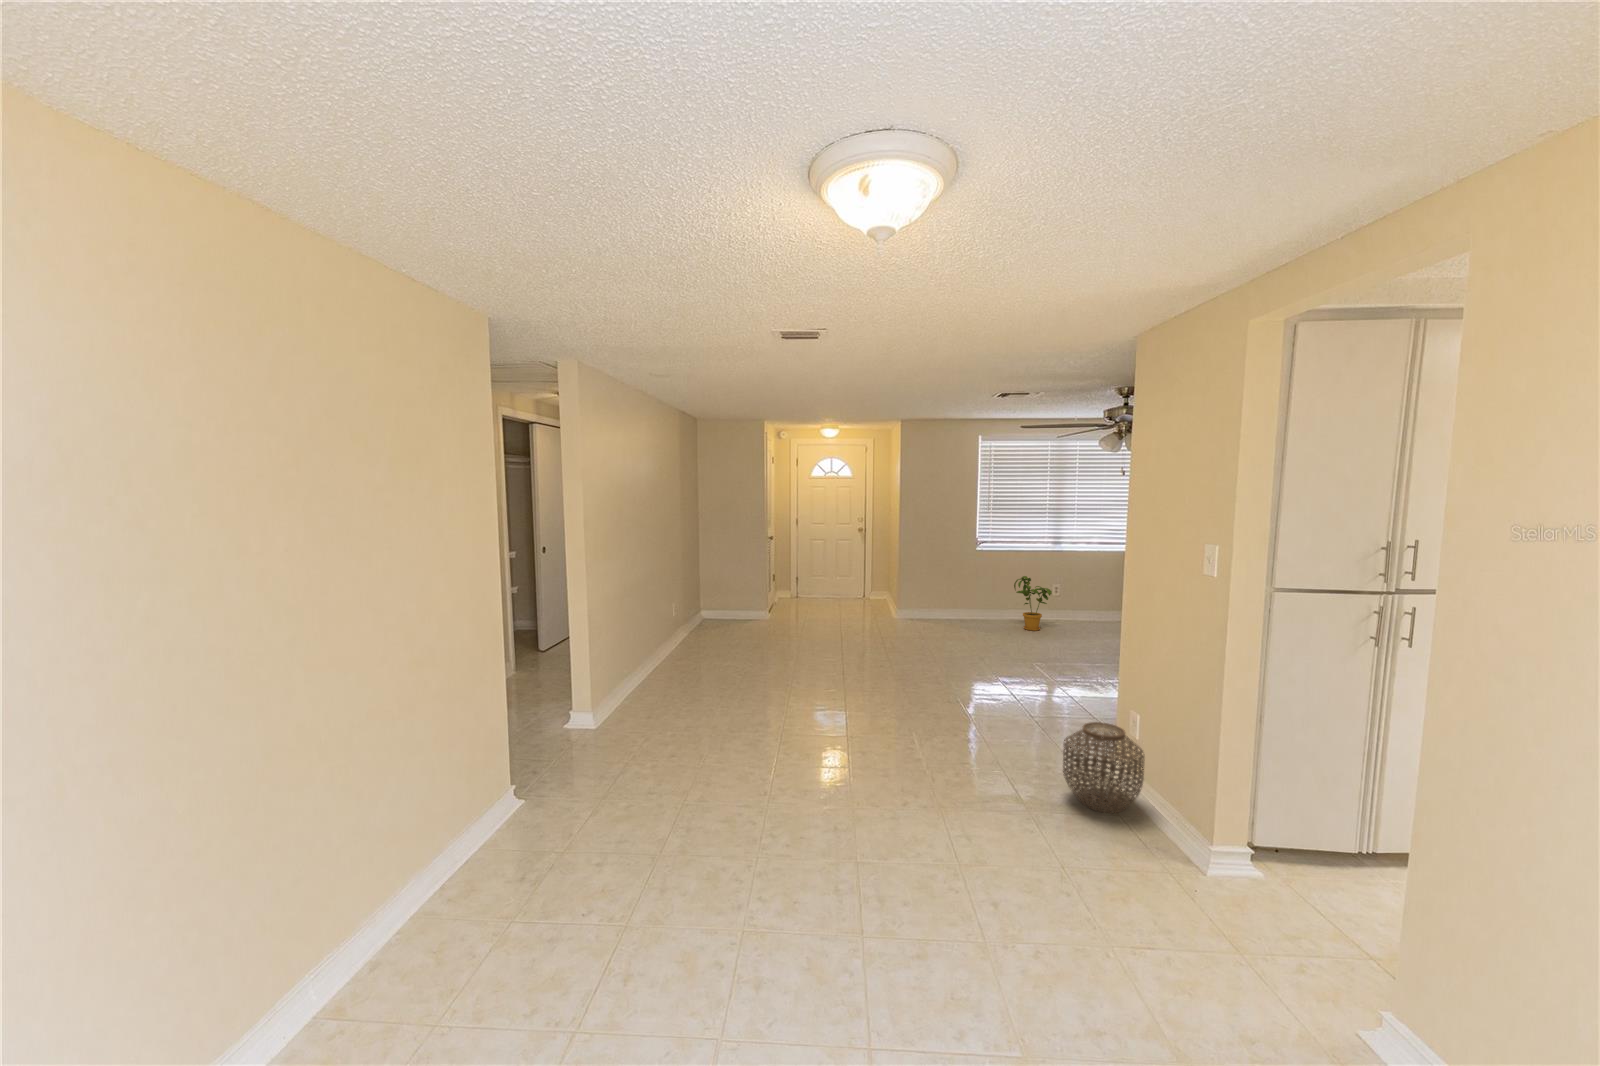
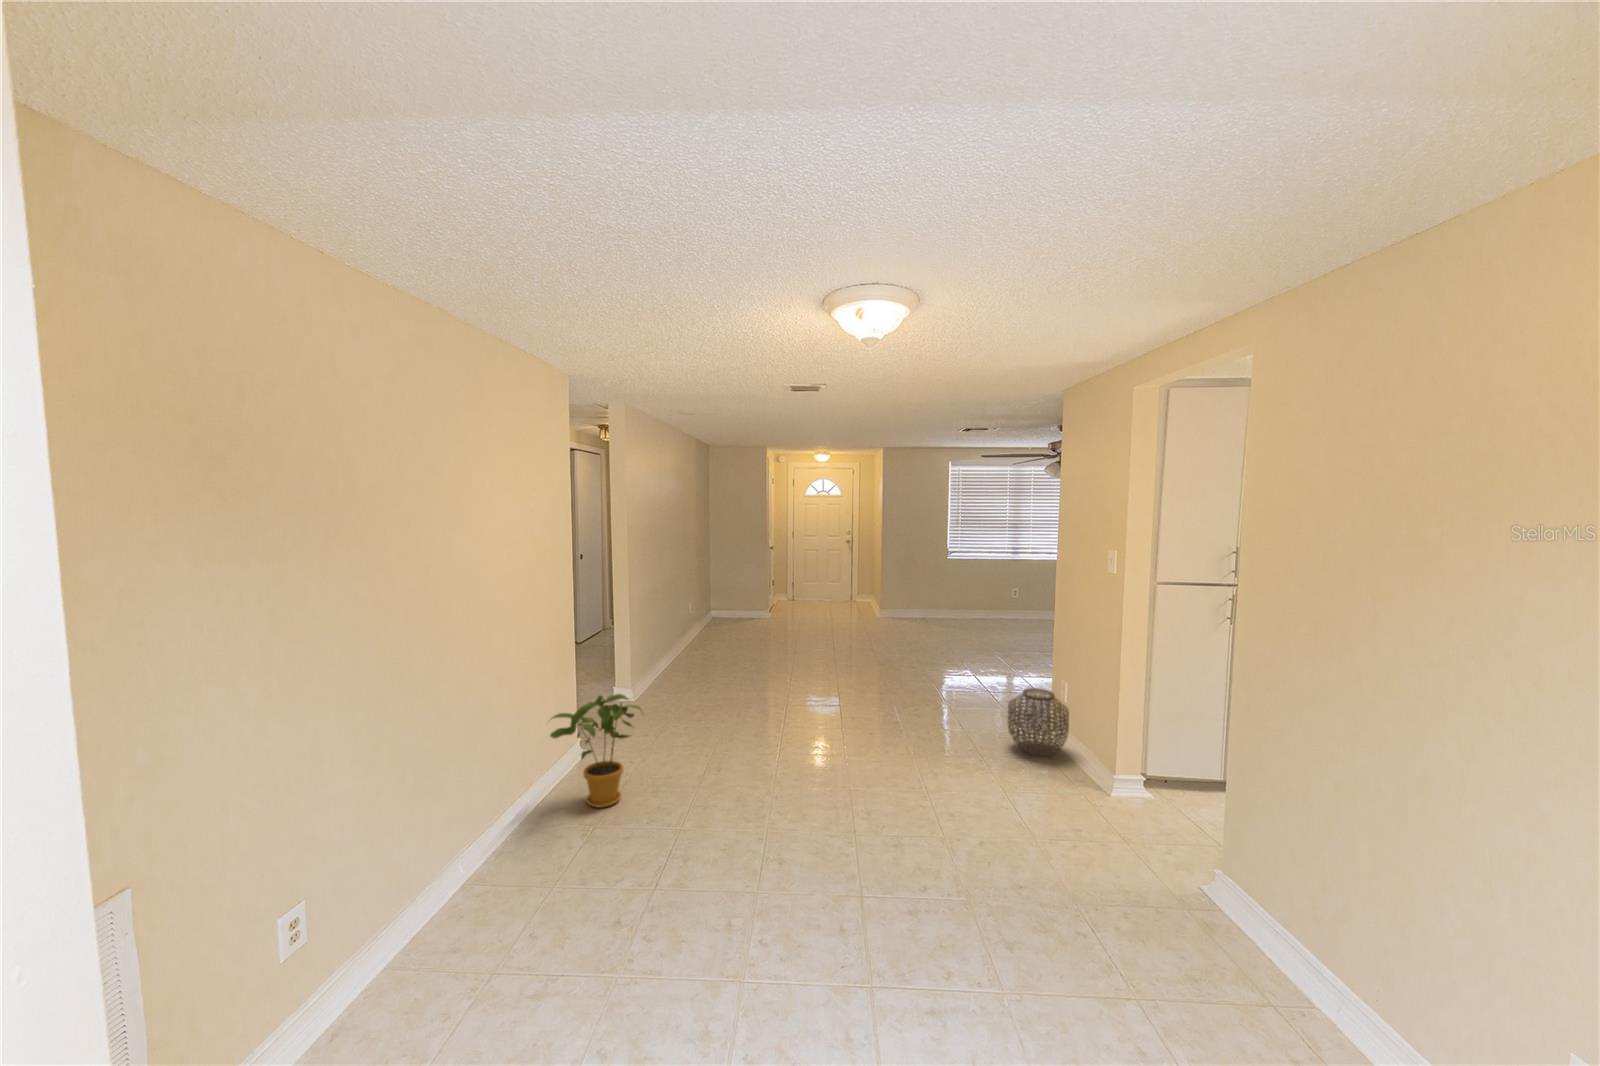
house plant: present [1014,576,1052,631] -> present [550,694,642,808]

